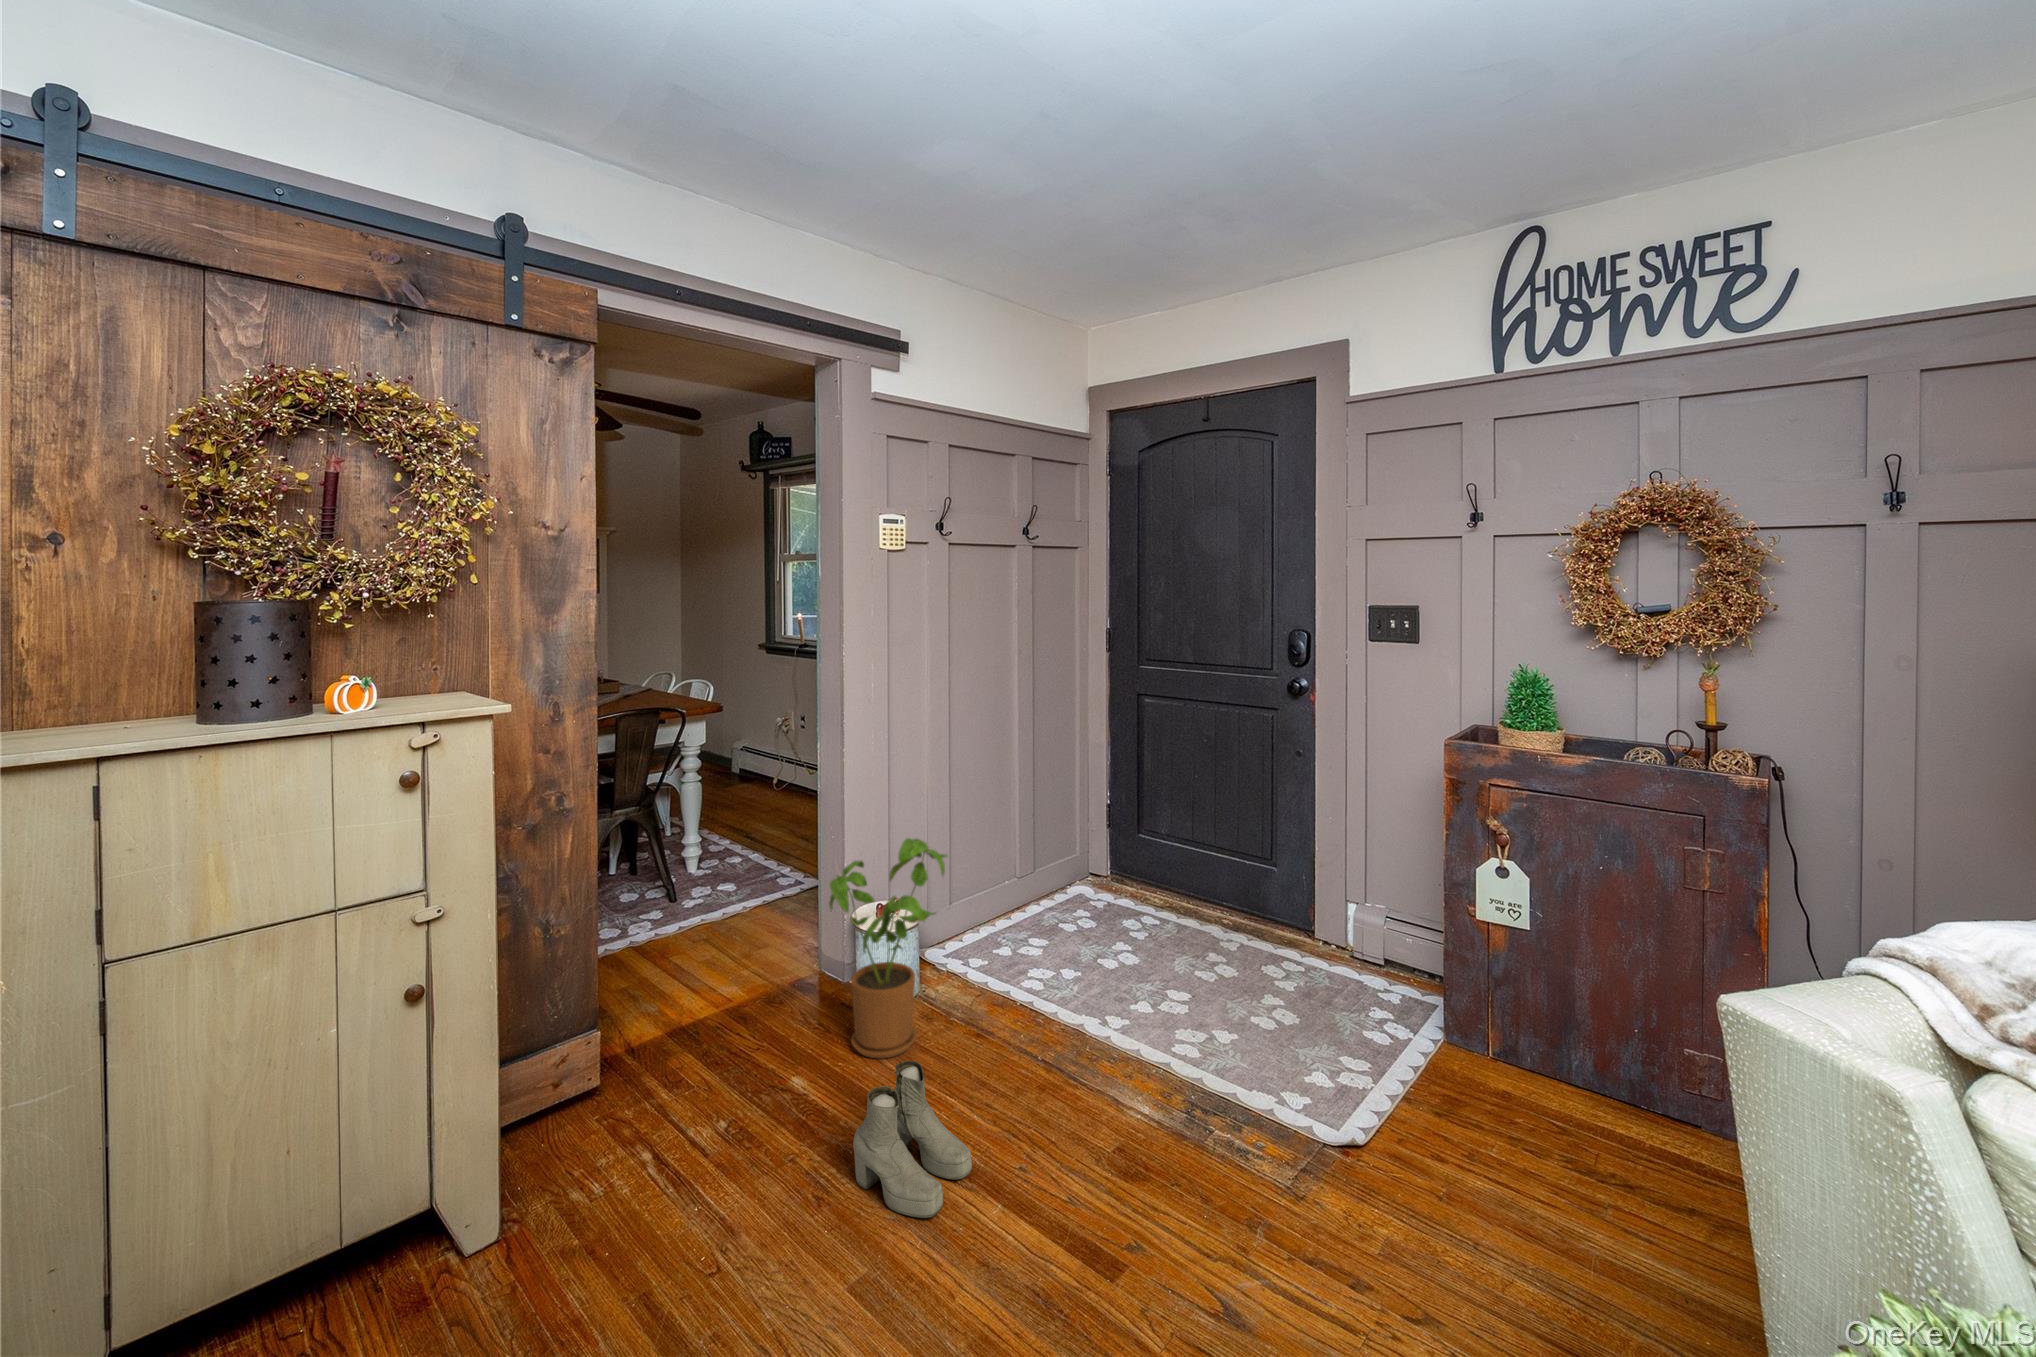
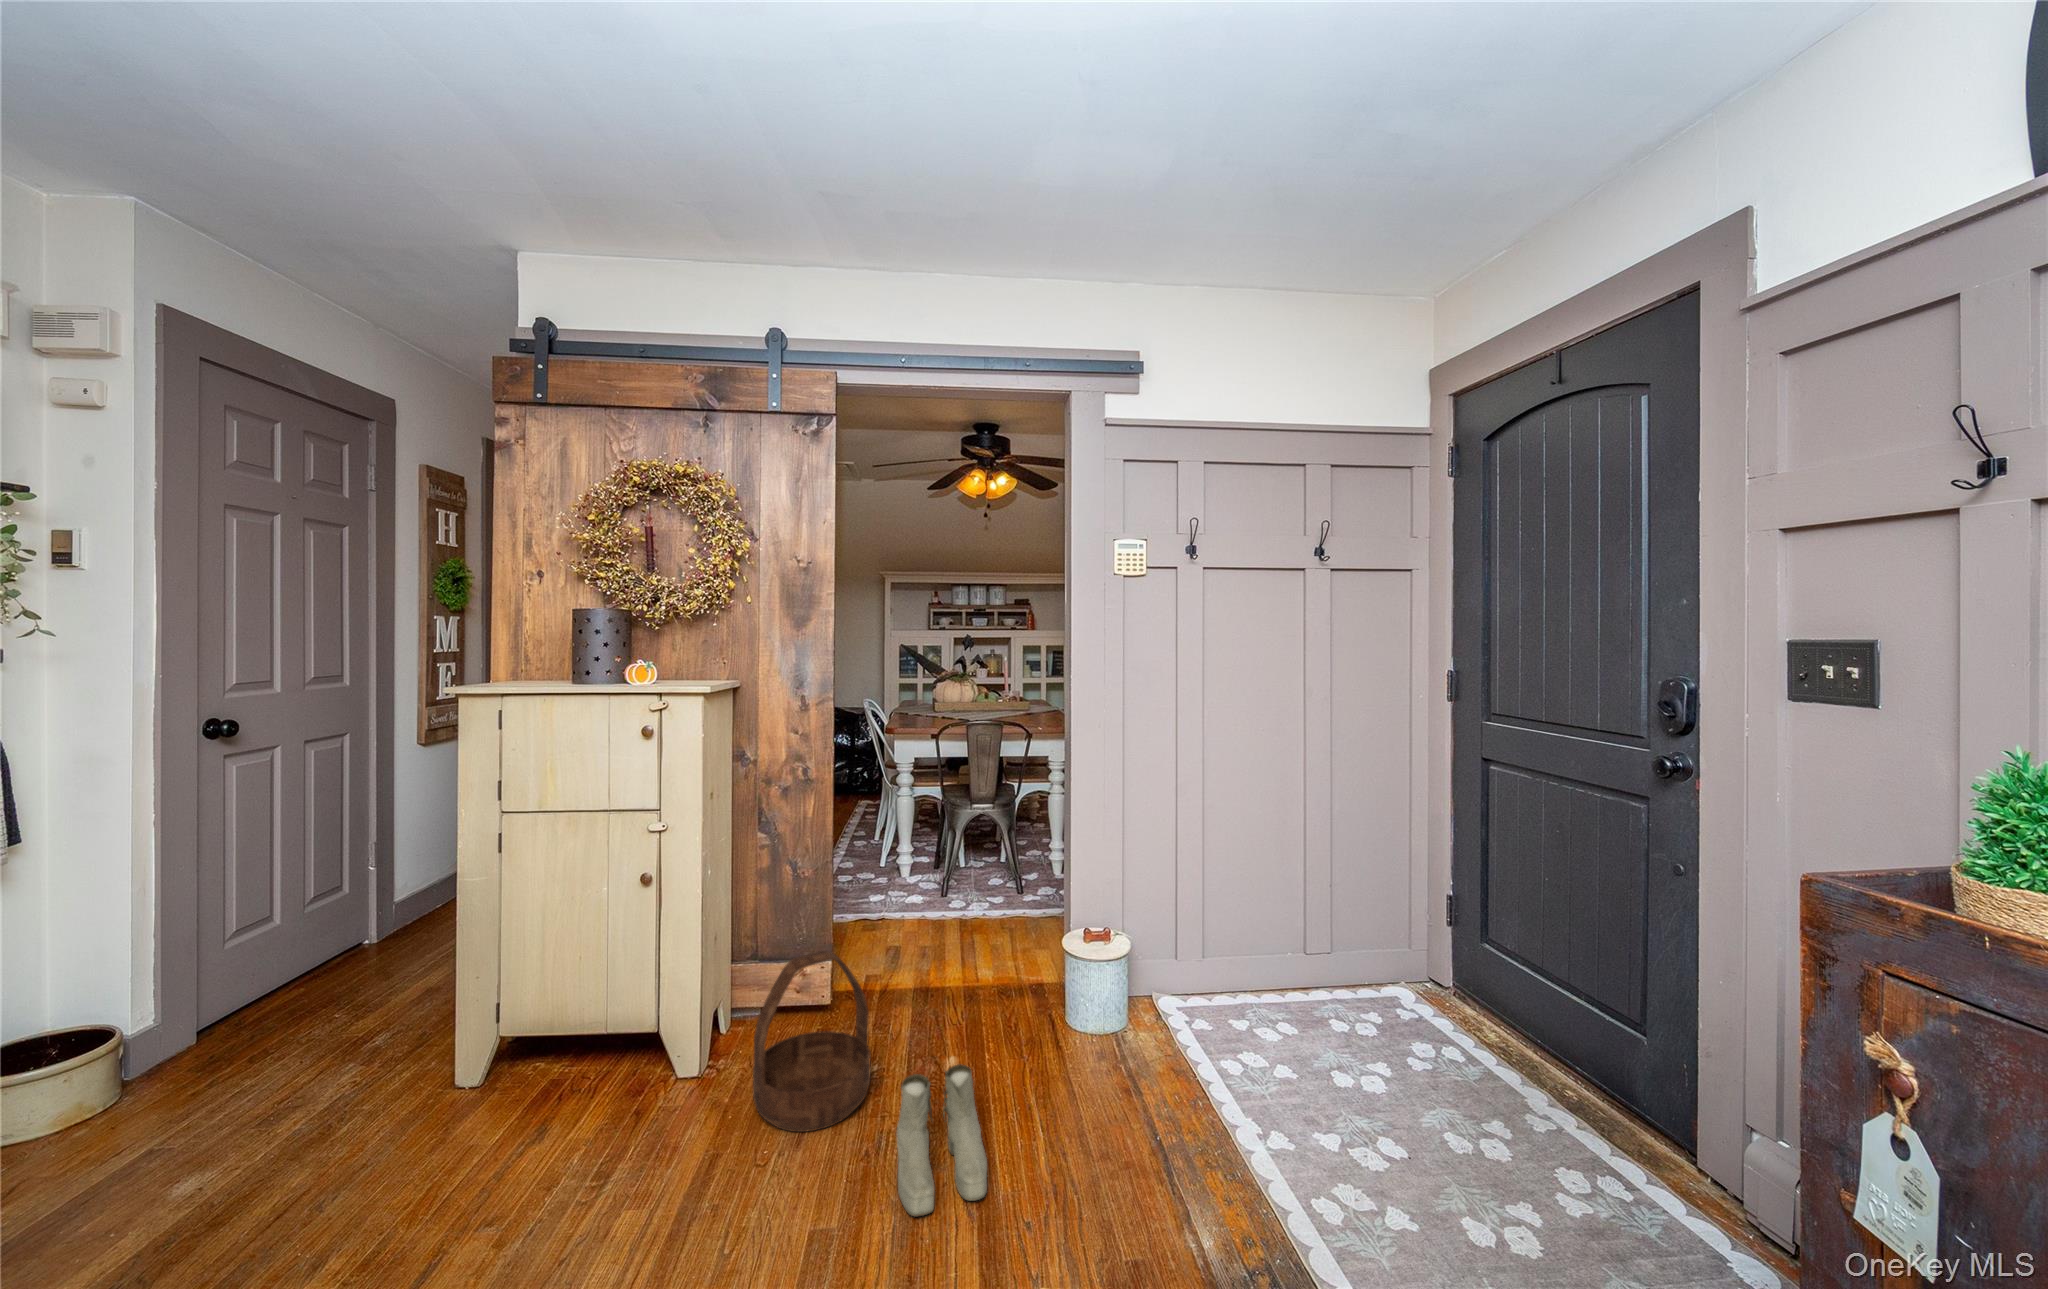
house plant: present [829,838,947,1058] -> none [1002,863,1118,1075]
basket: none [615,1006,768,1232] -> present [753,950,871,1132]

